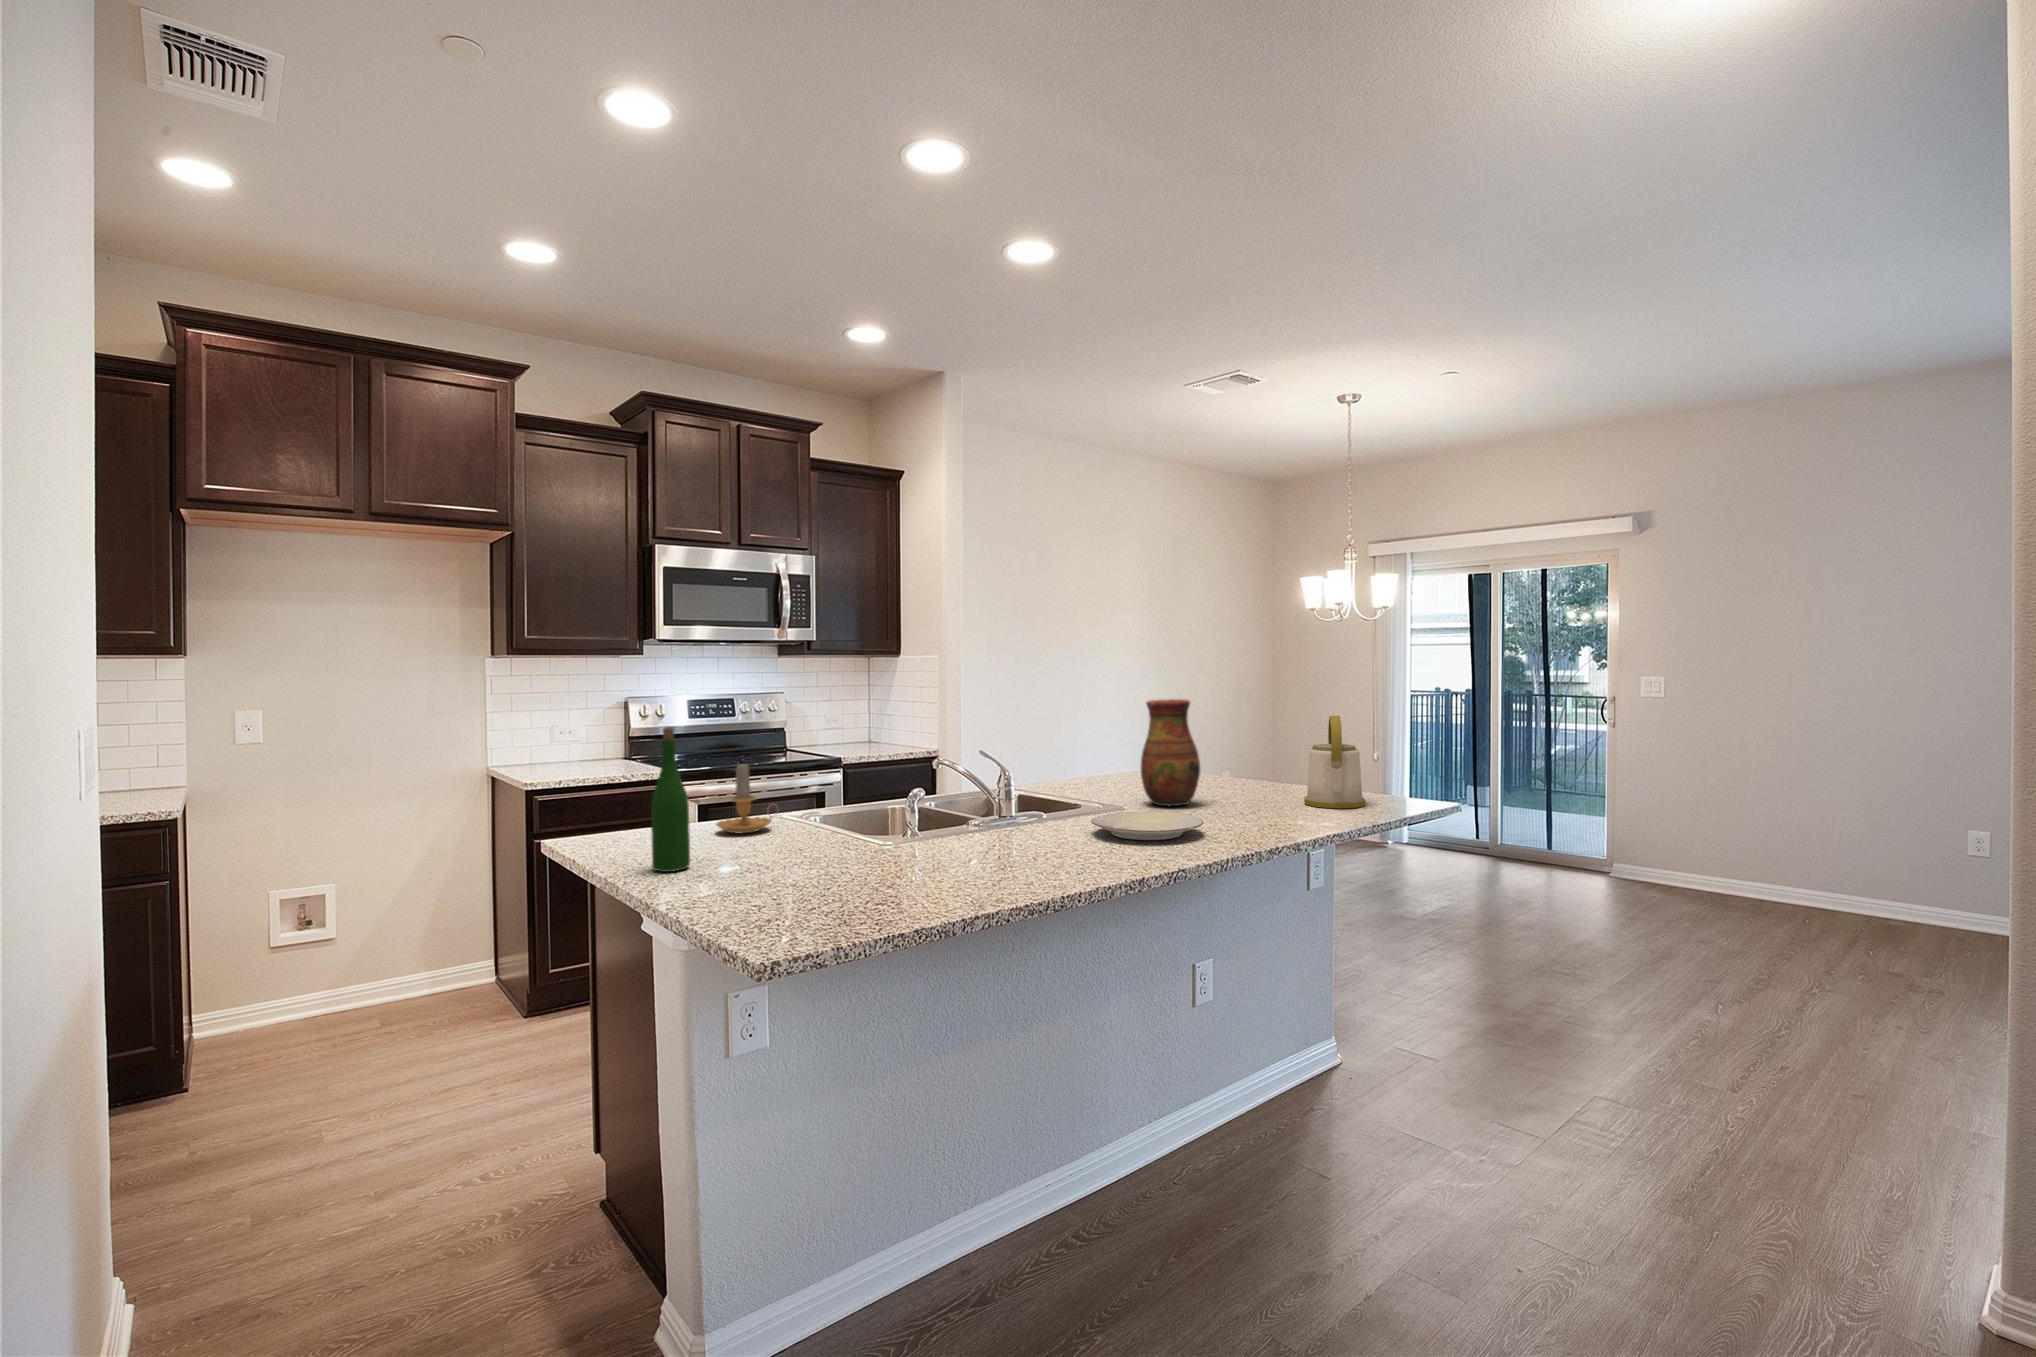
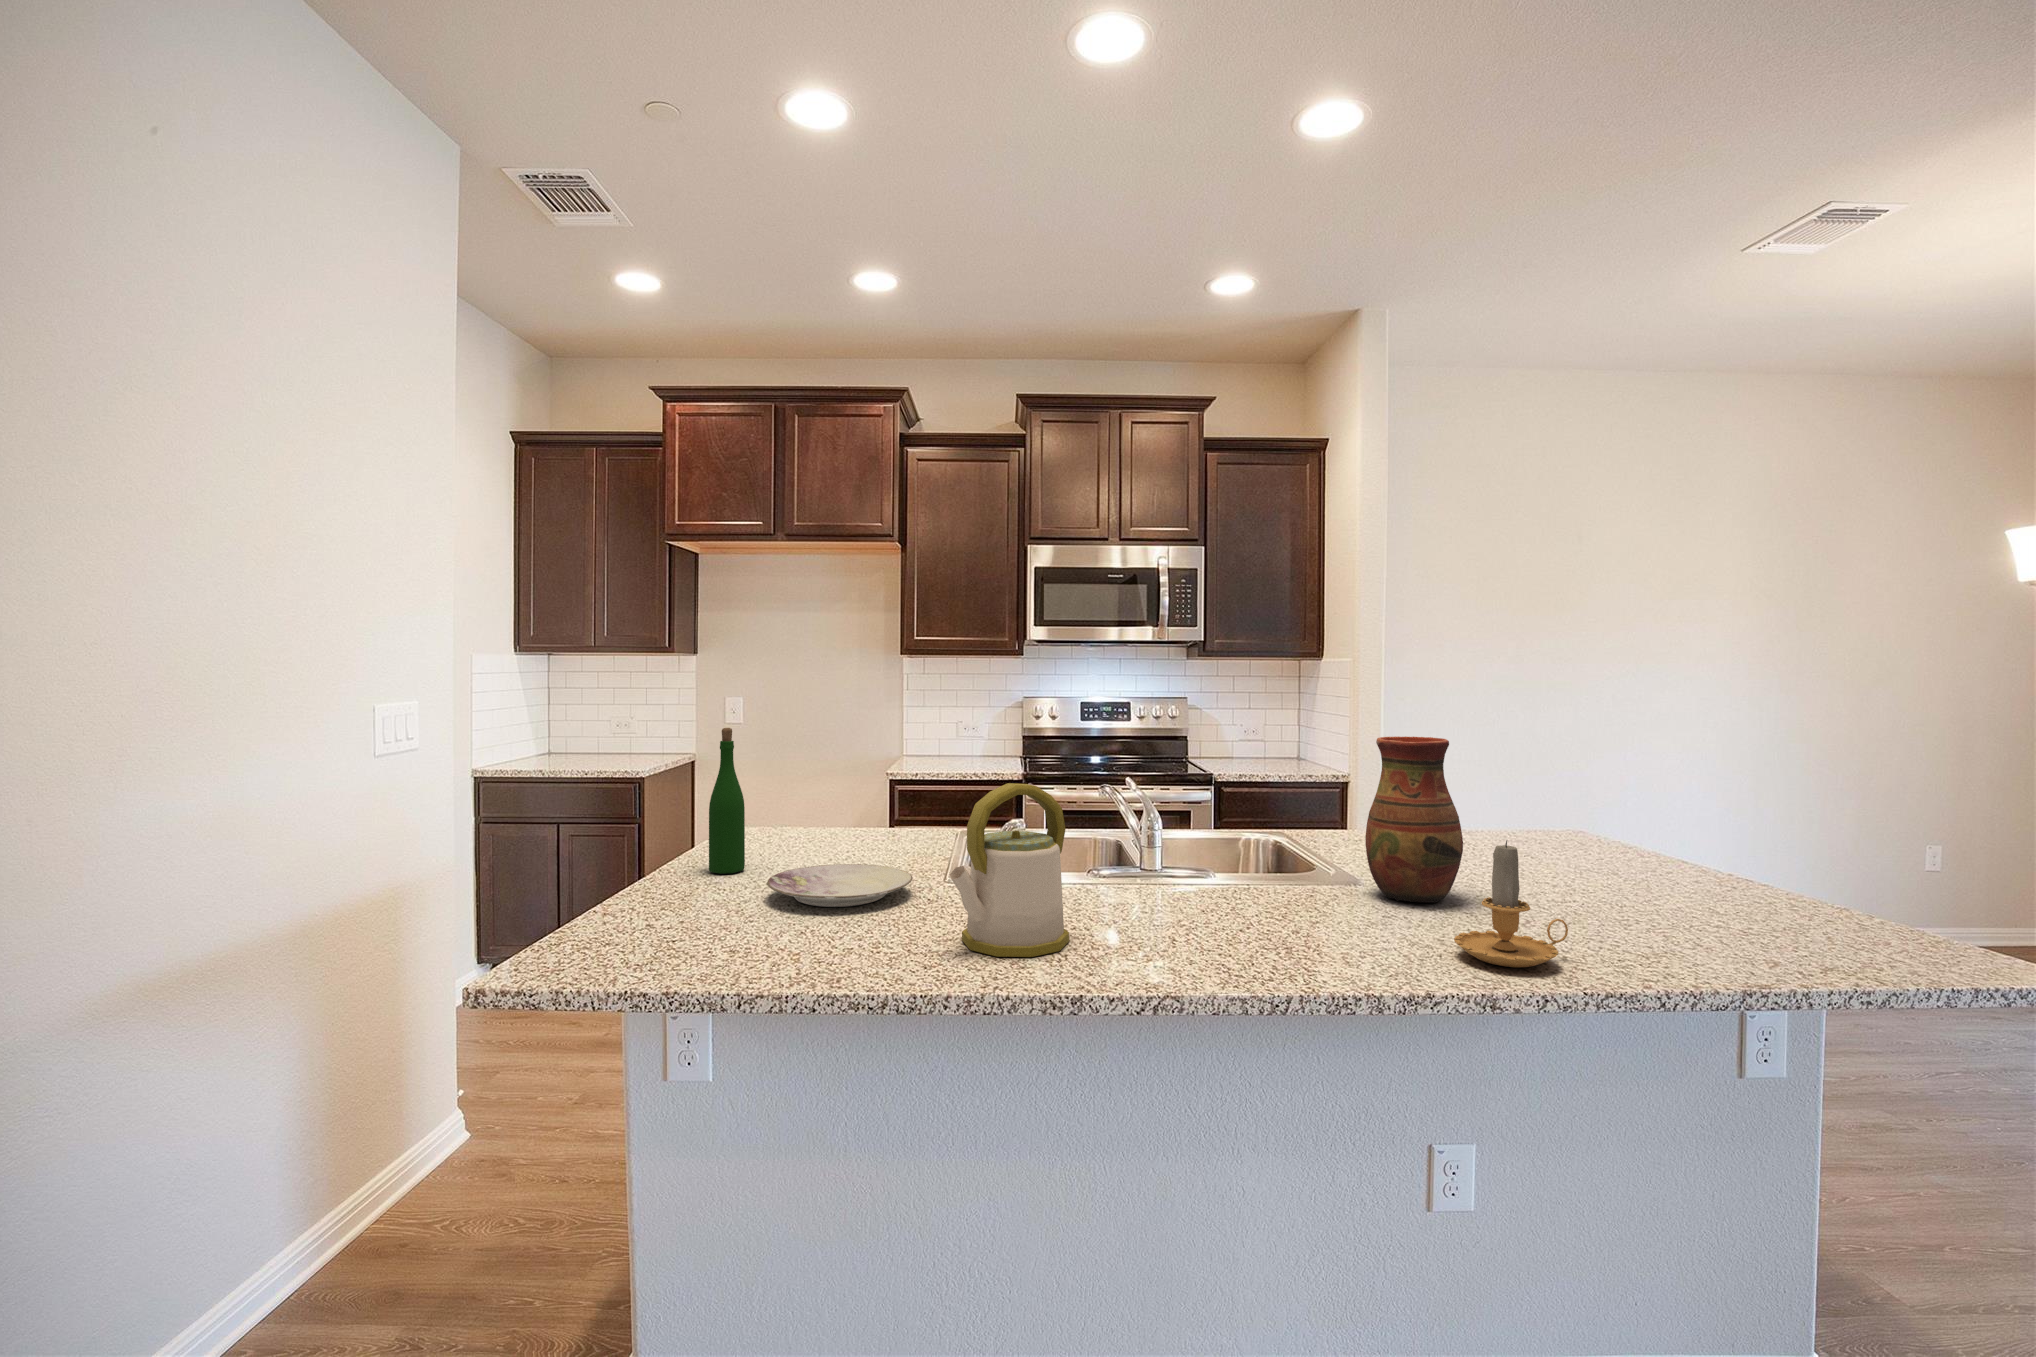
kettle: present [1304,716,1365,808] -> present [950,783,1069,957]
candle: present [716,764,776,833] -> present [1454,841,1568,967]
plate: present [1091,812,1204,840] -> present [767,864,913,907]

